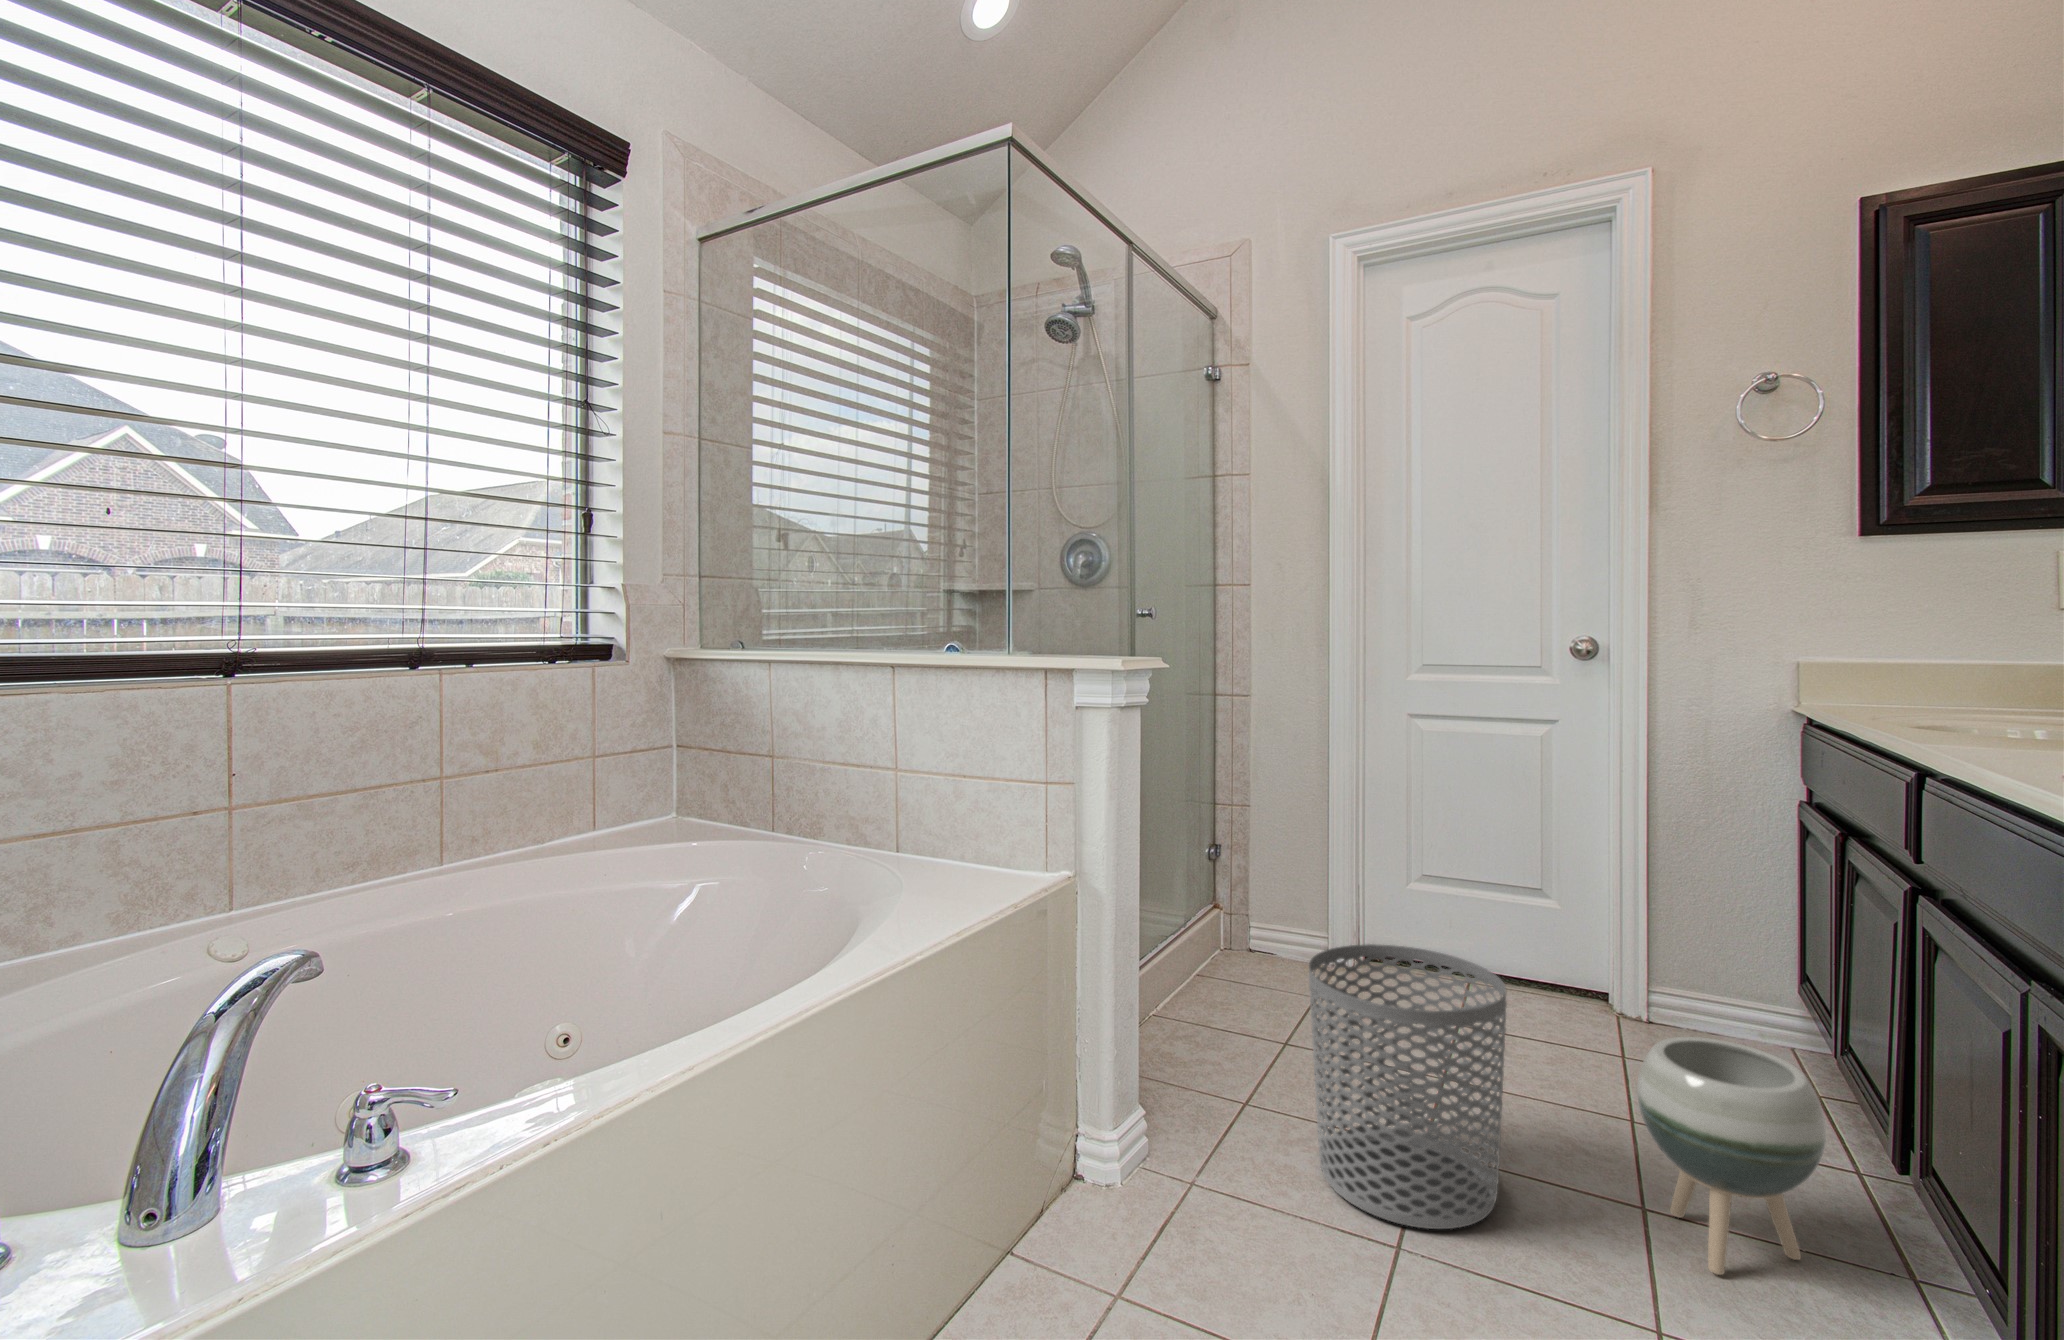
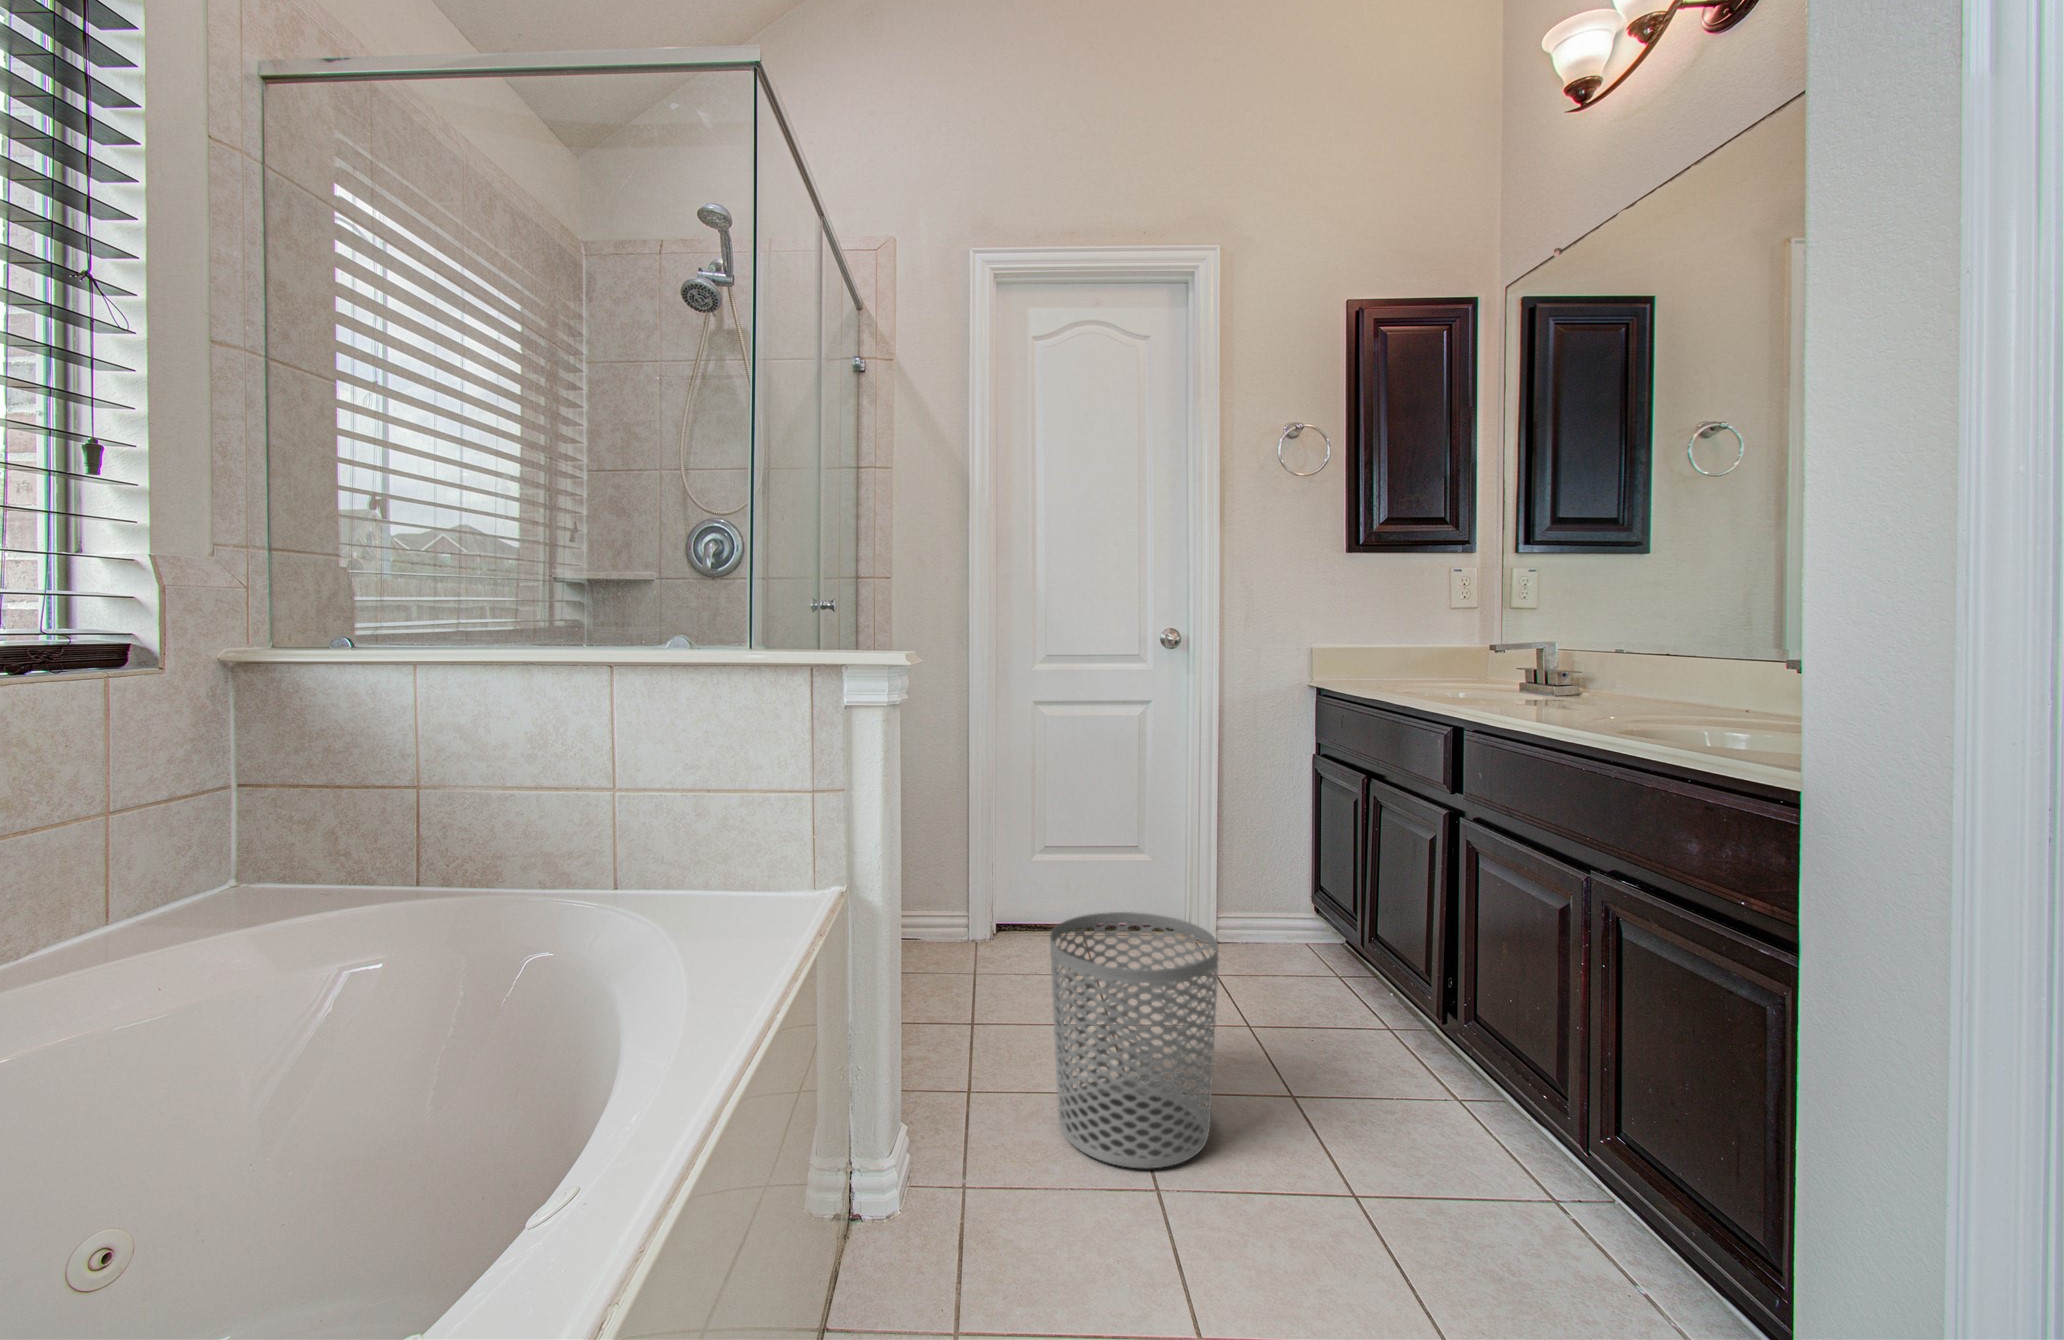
planter: present [1637,1037,1826,1275] -> none [1299,949,1427,1137]

